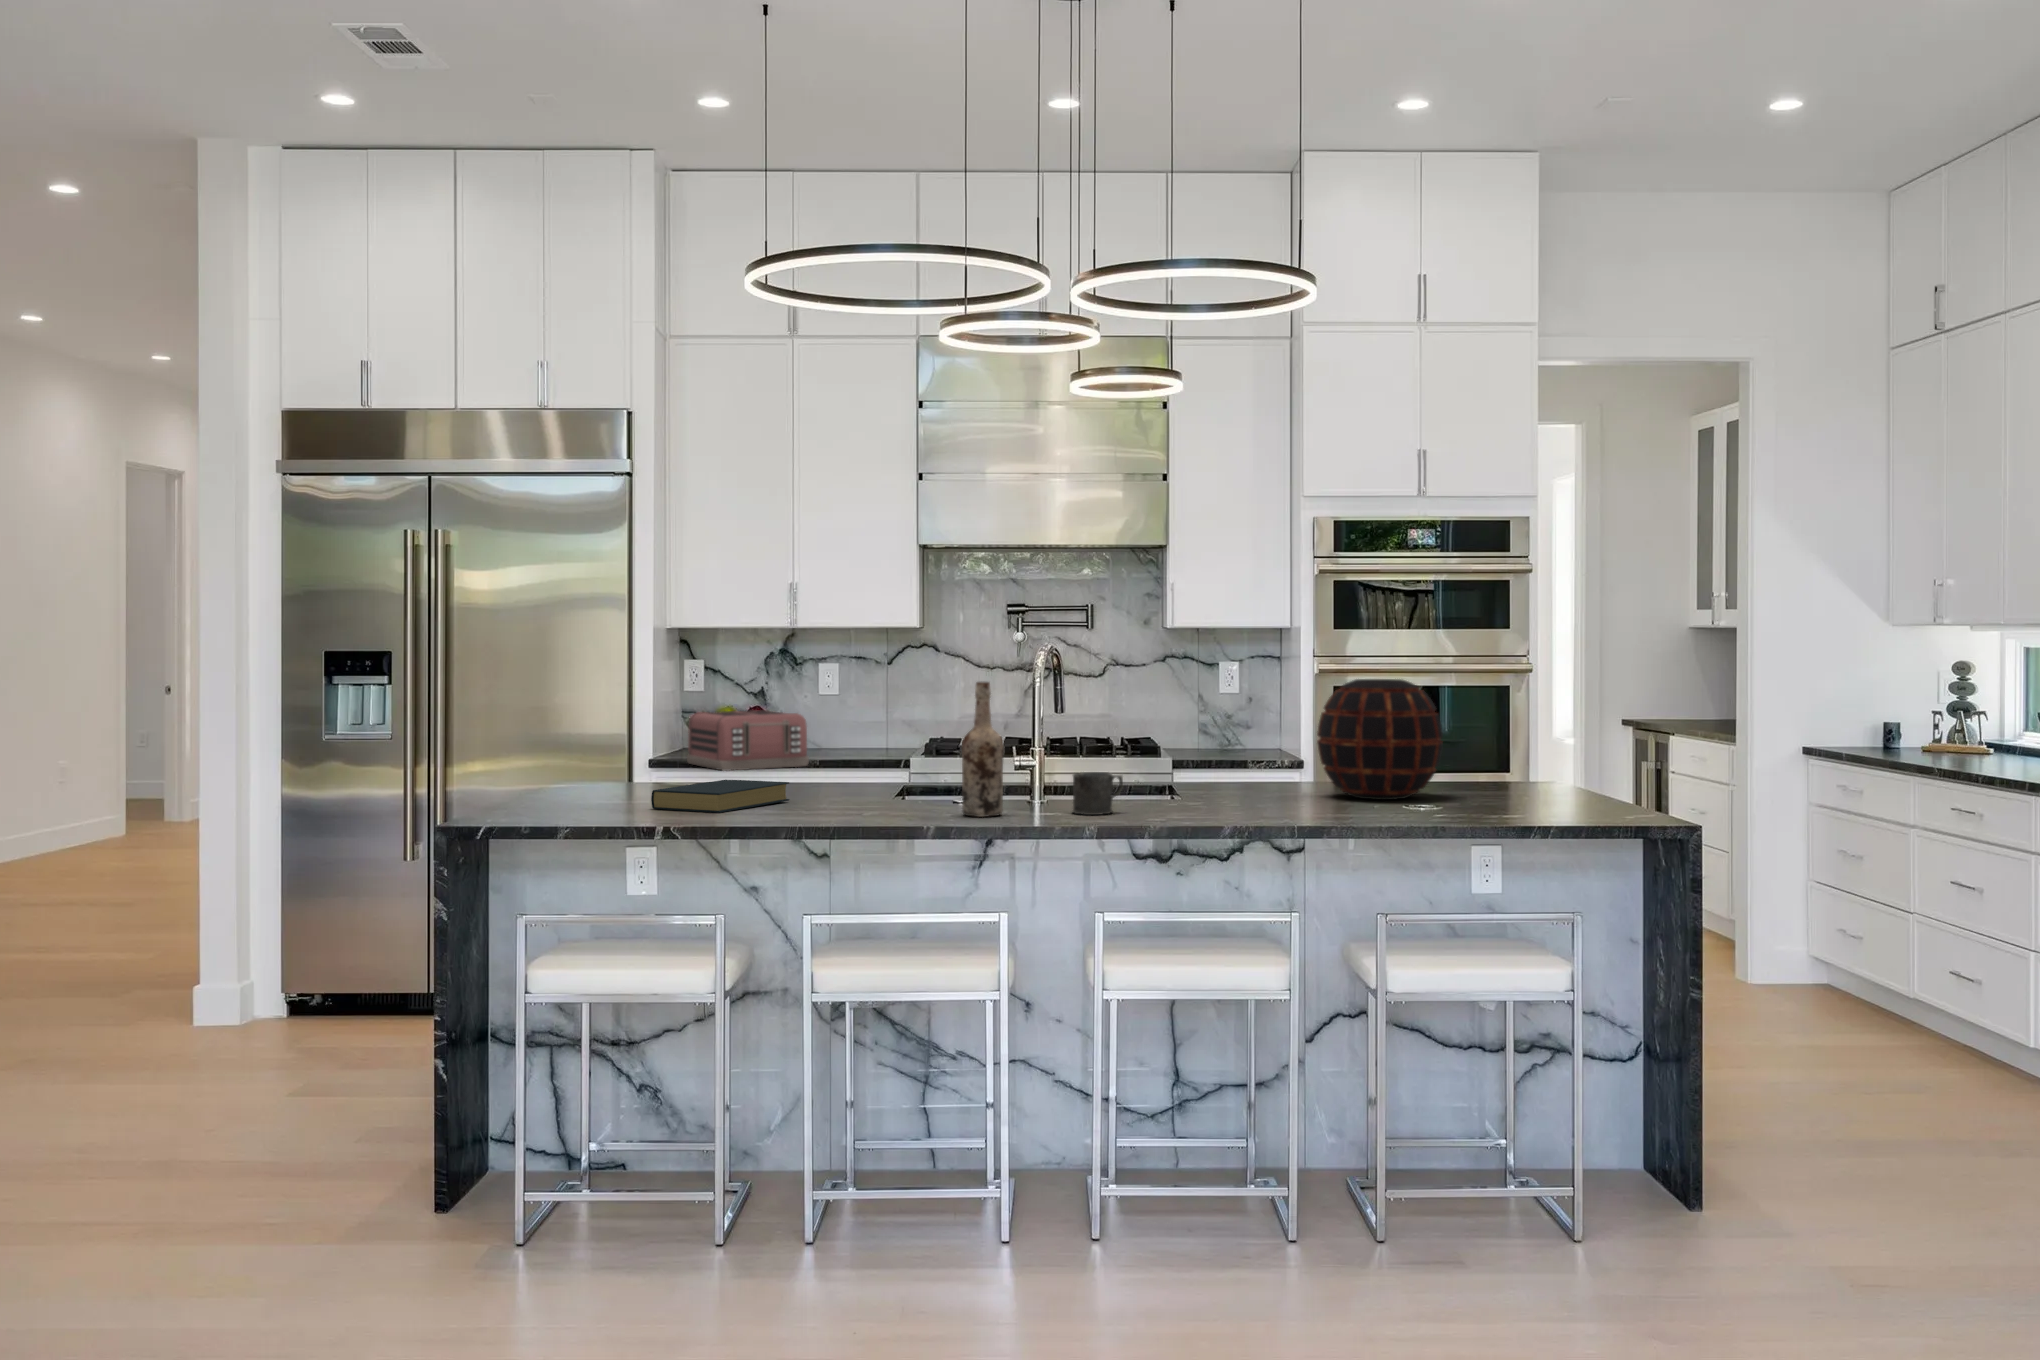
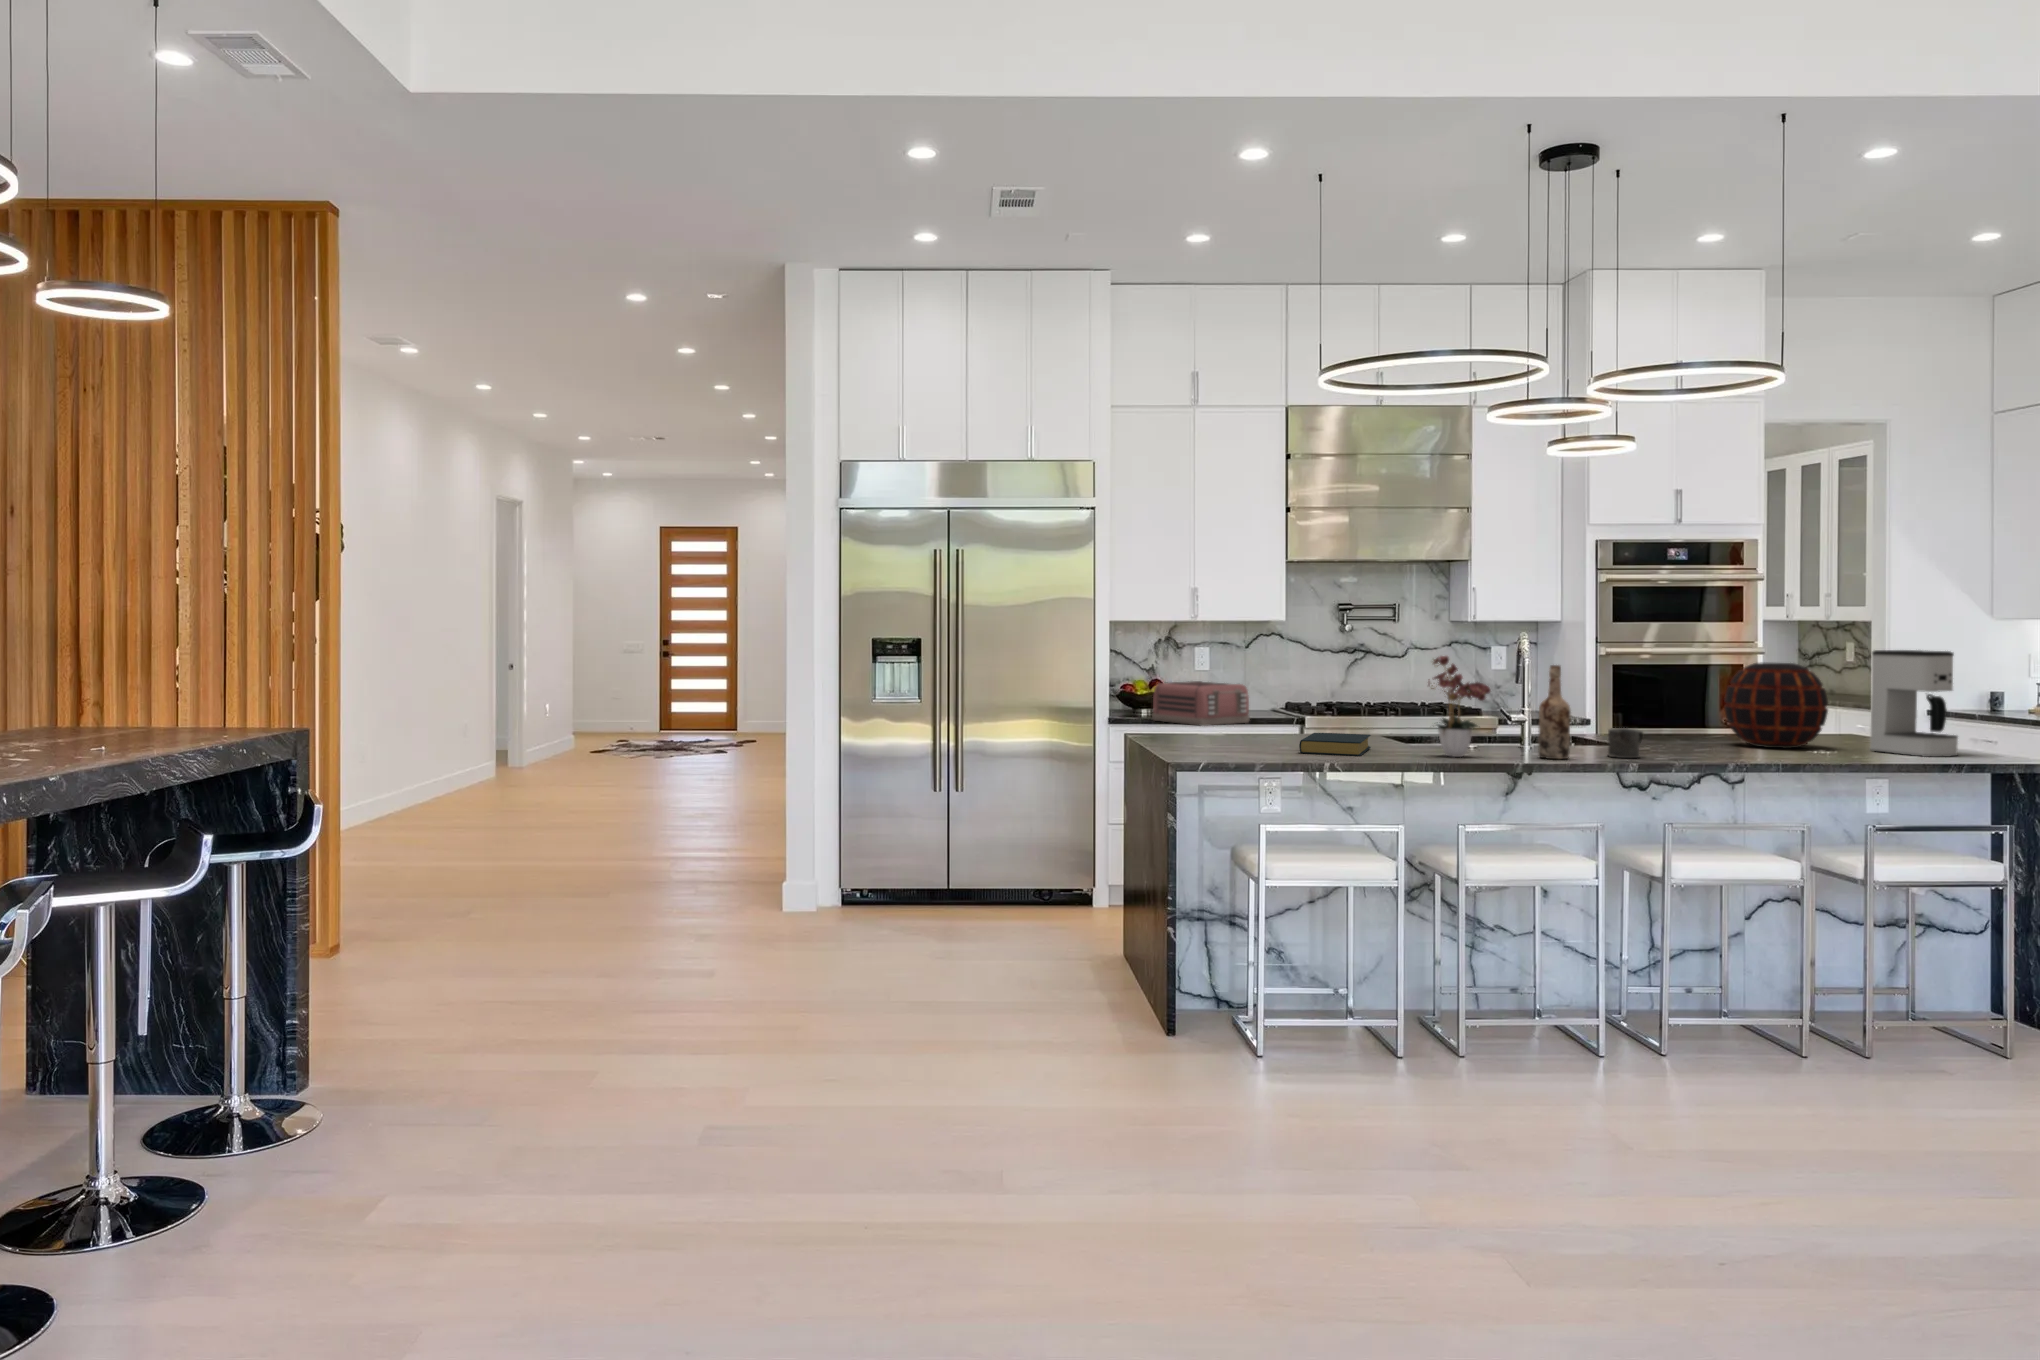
coffee maker: none [1485,660,1585,811] -> present [1870,650,1958,757]
flower arrangement: none [805,662,910,813] -> present [1428,656,1491,757]

